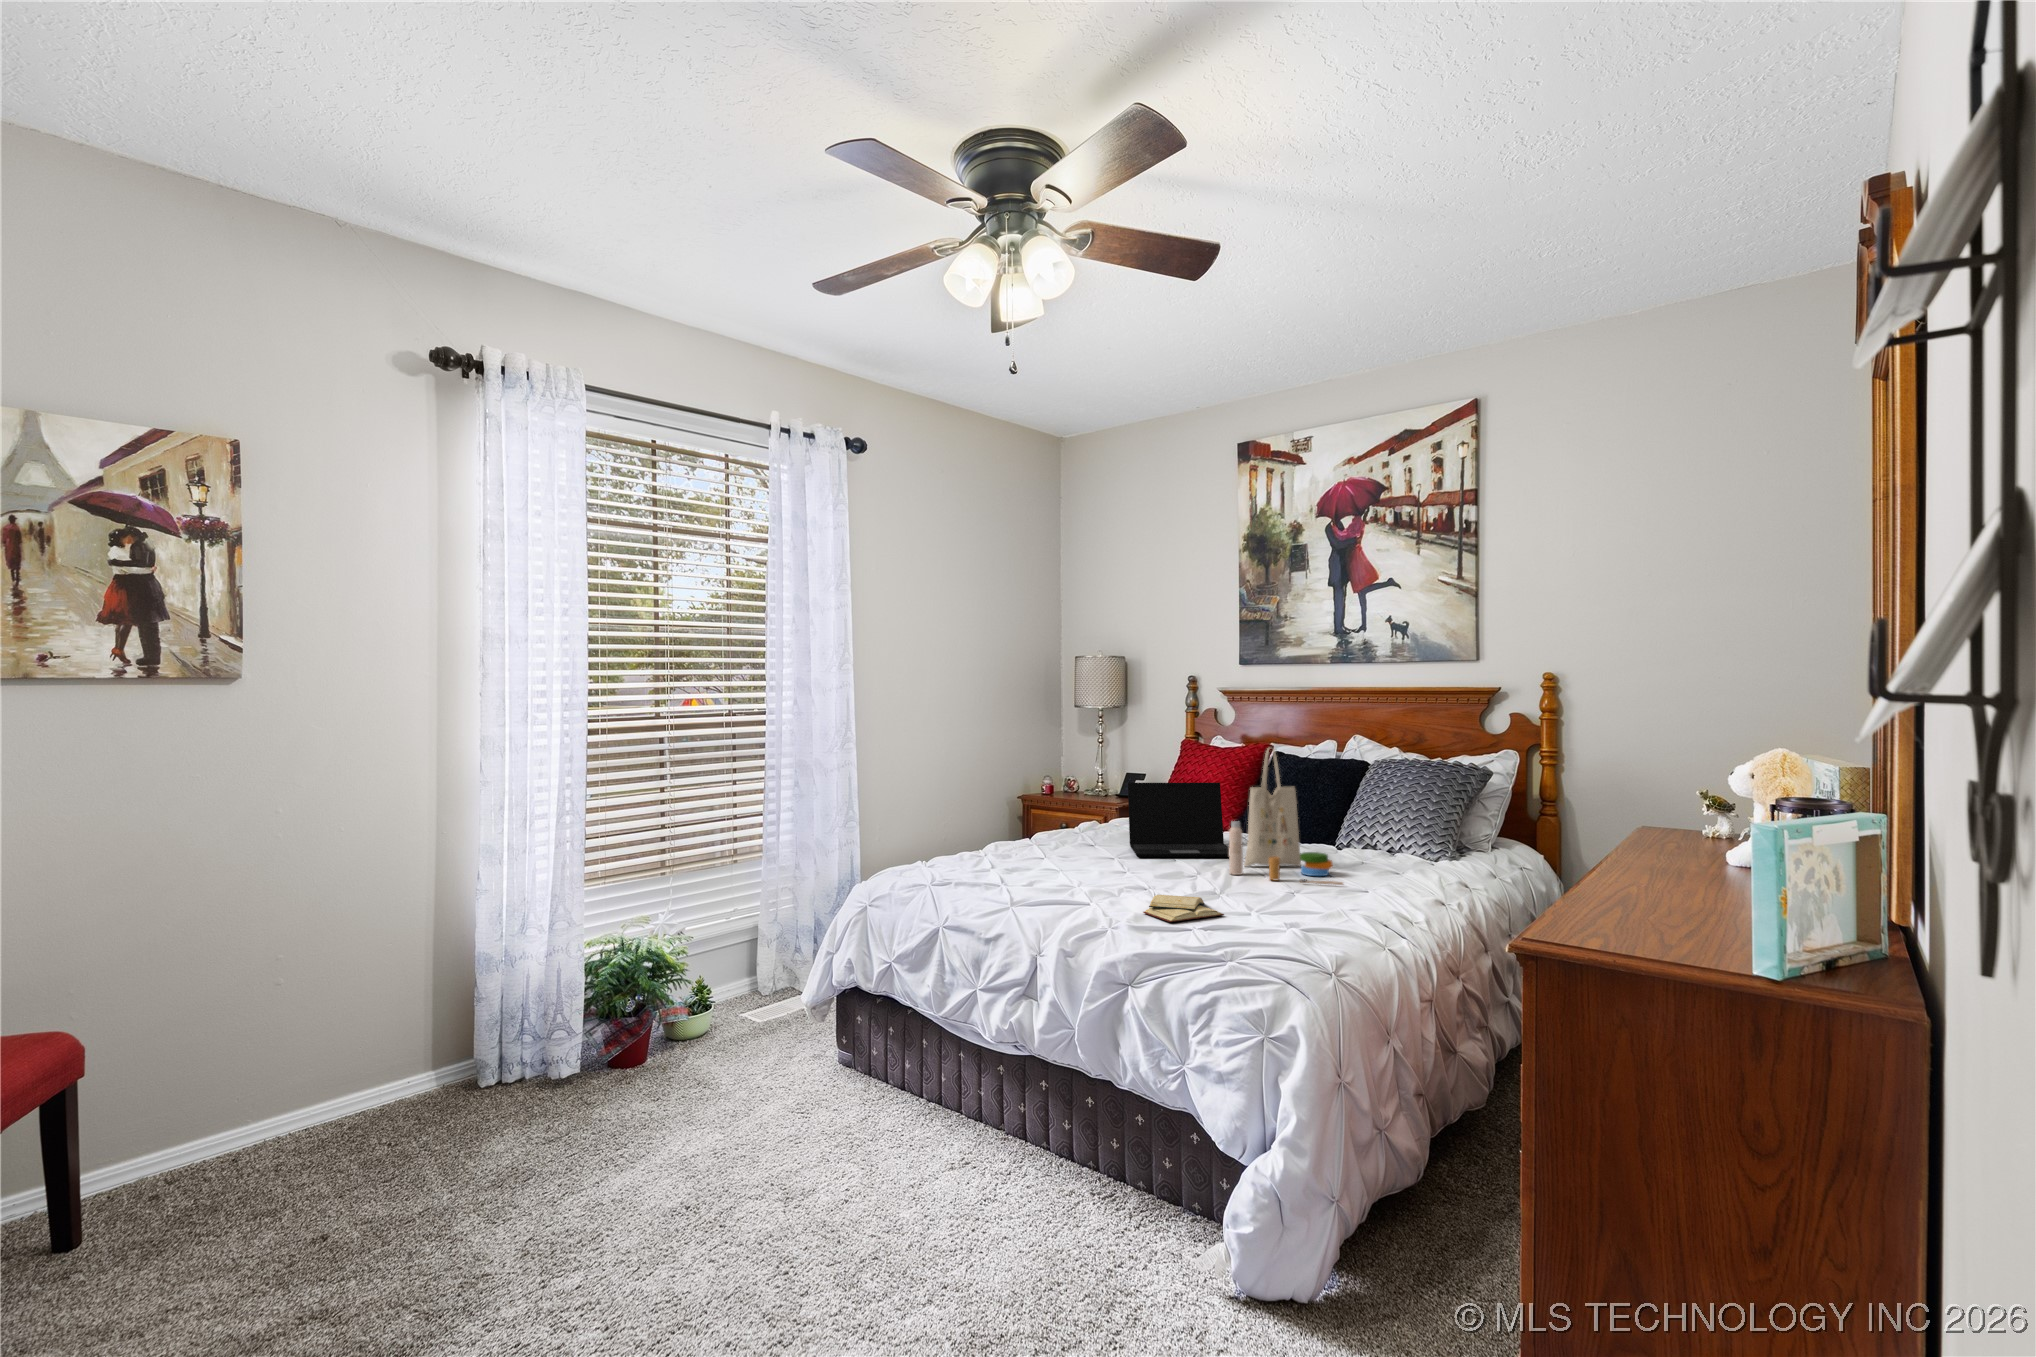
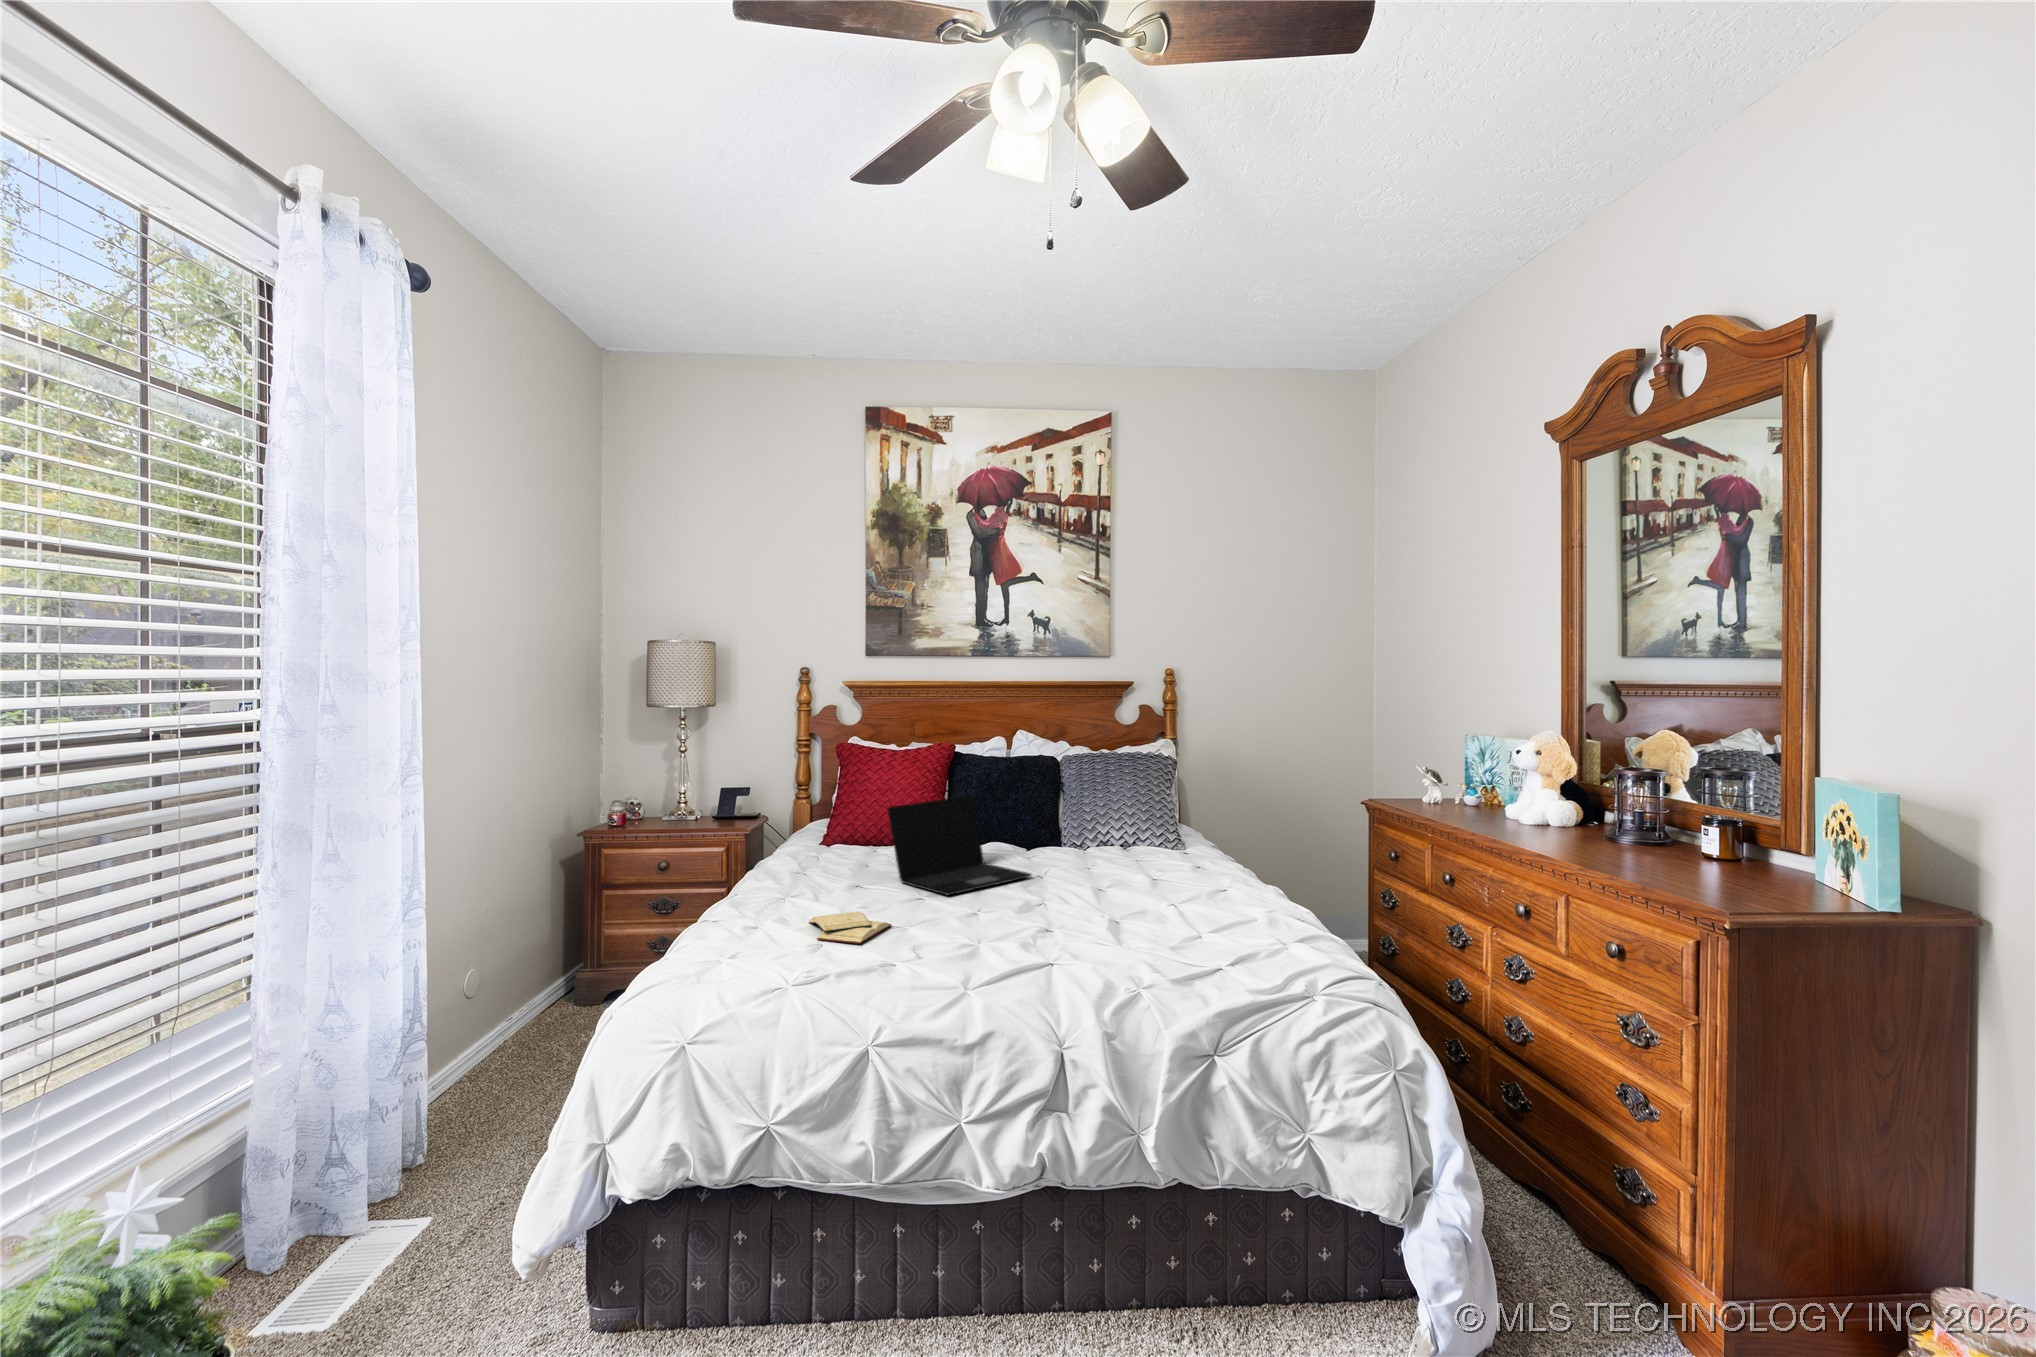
tote bag: present [1229,749,1343,885] -> none [1062,756,1188,899]
diary: present [1143,895,1224,922] -> present [809,912,892,944]

